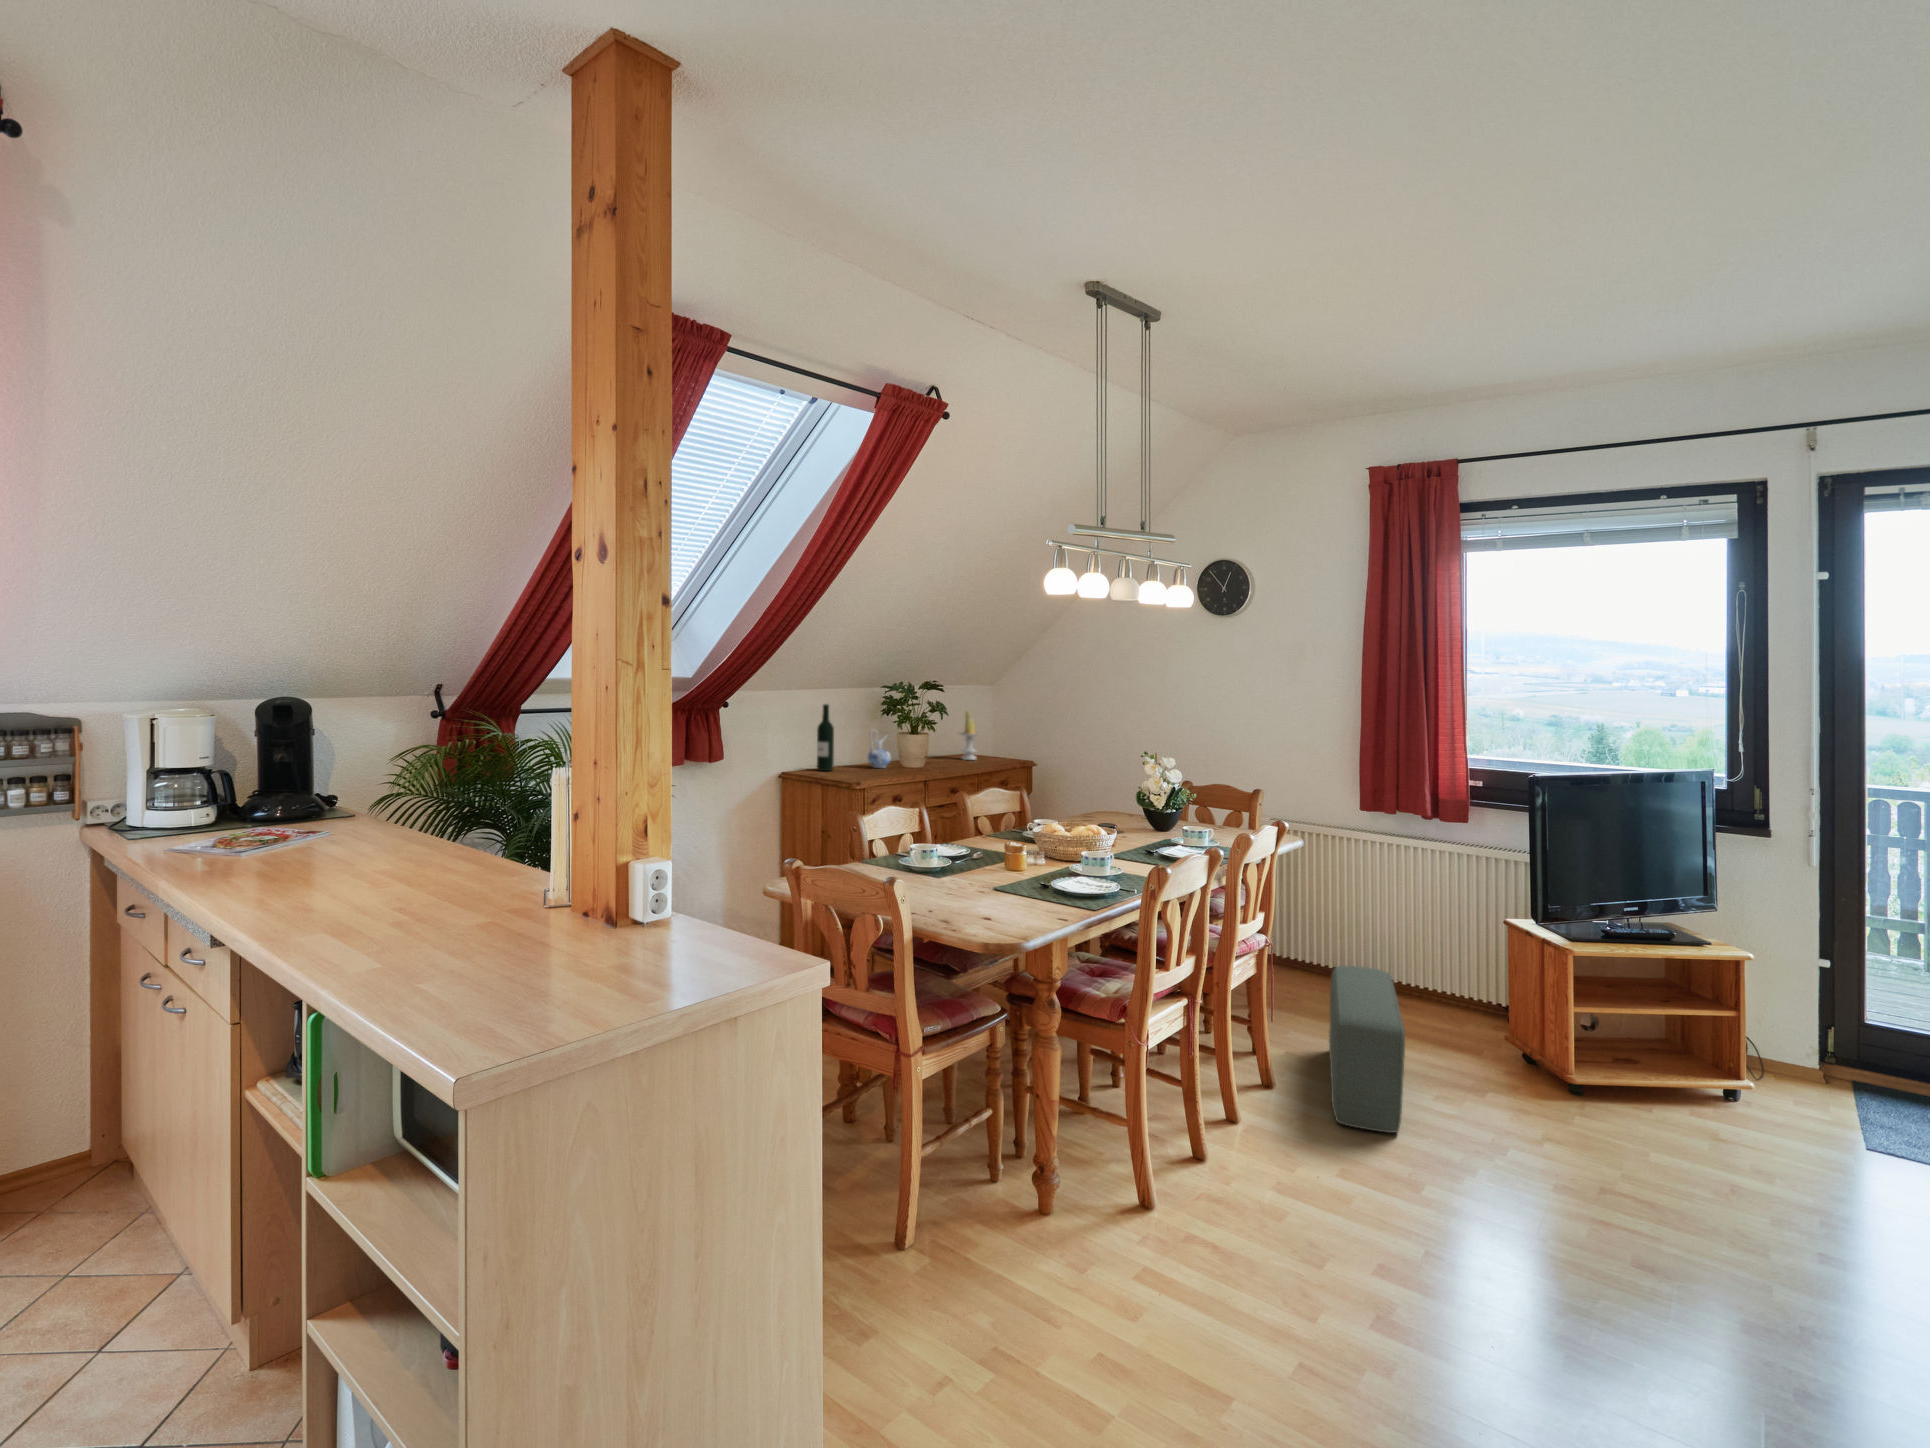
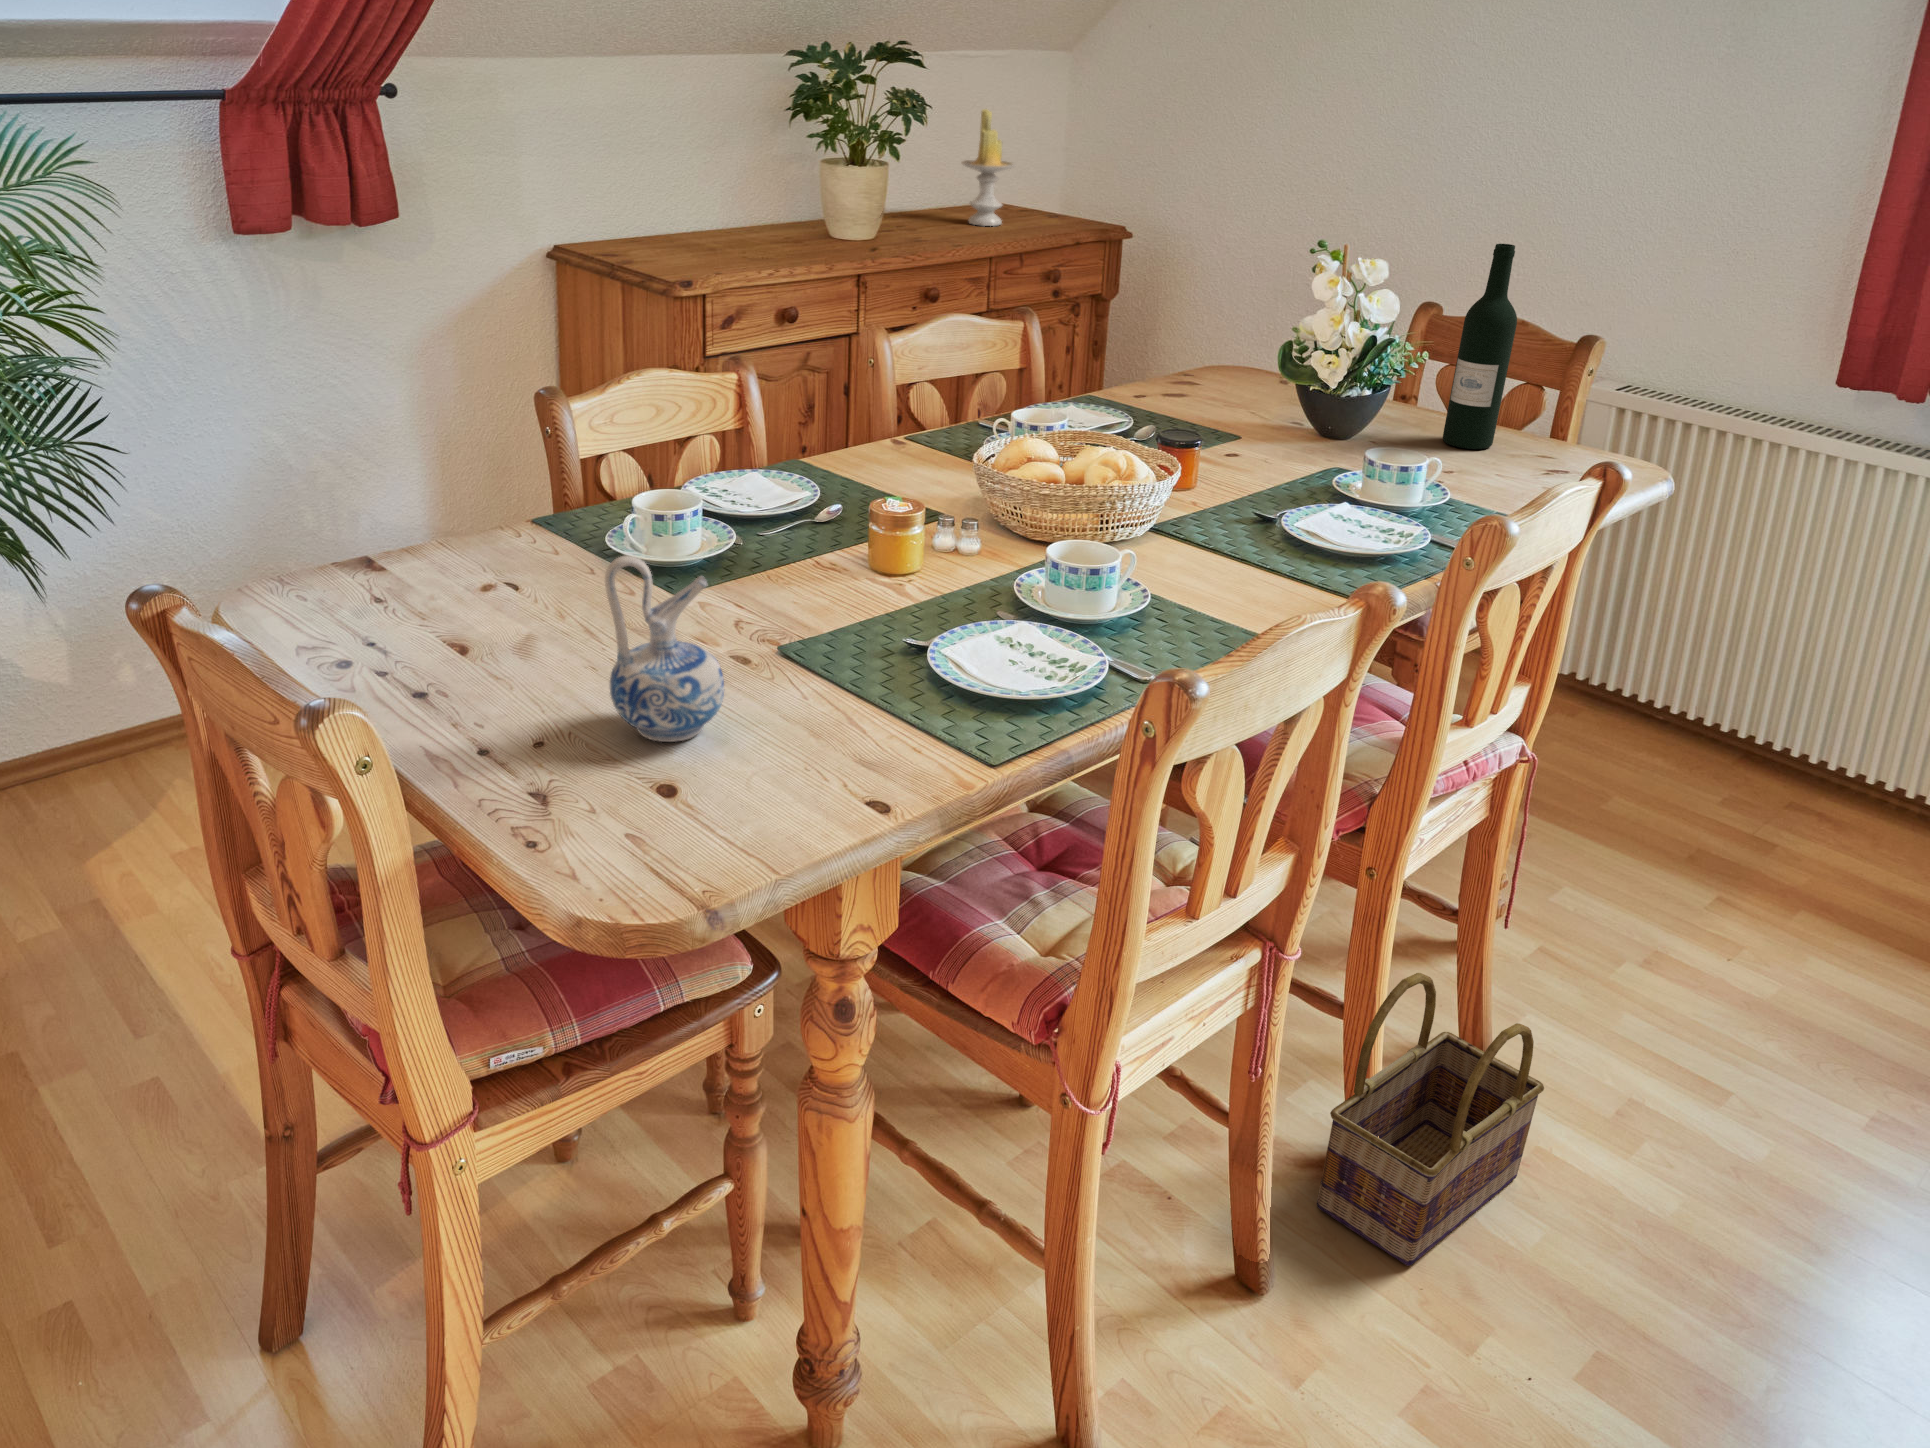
wine bottle: present [817,704,834,771] -> present [1443,244,1517,449]
ceramic pitcher: present [868,730,891,768] -> present [605,555,724,742]
pouf: present [1329,966,1405,1133] -> none [1599,783,1817,1215]
basket: none [1222,1028,1306,1157] -> present [1317,973,1544,1266]

